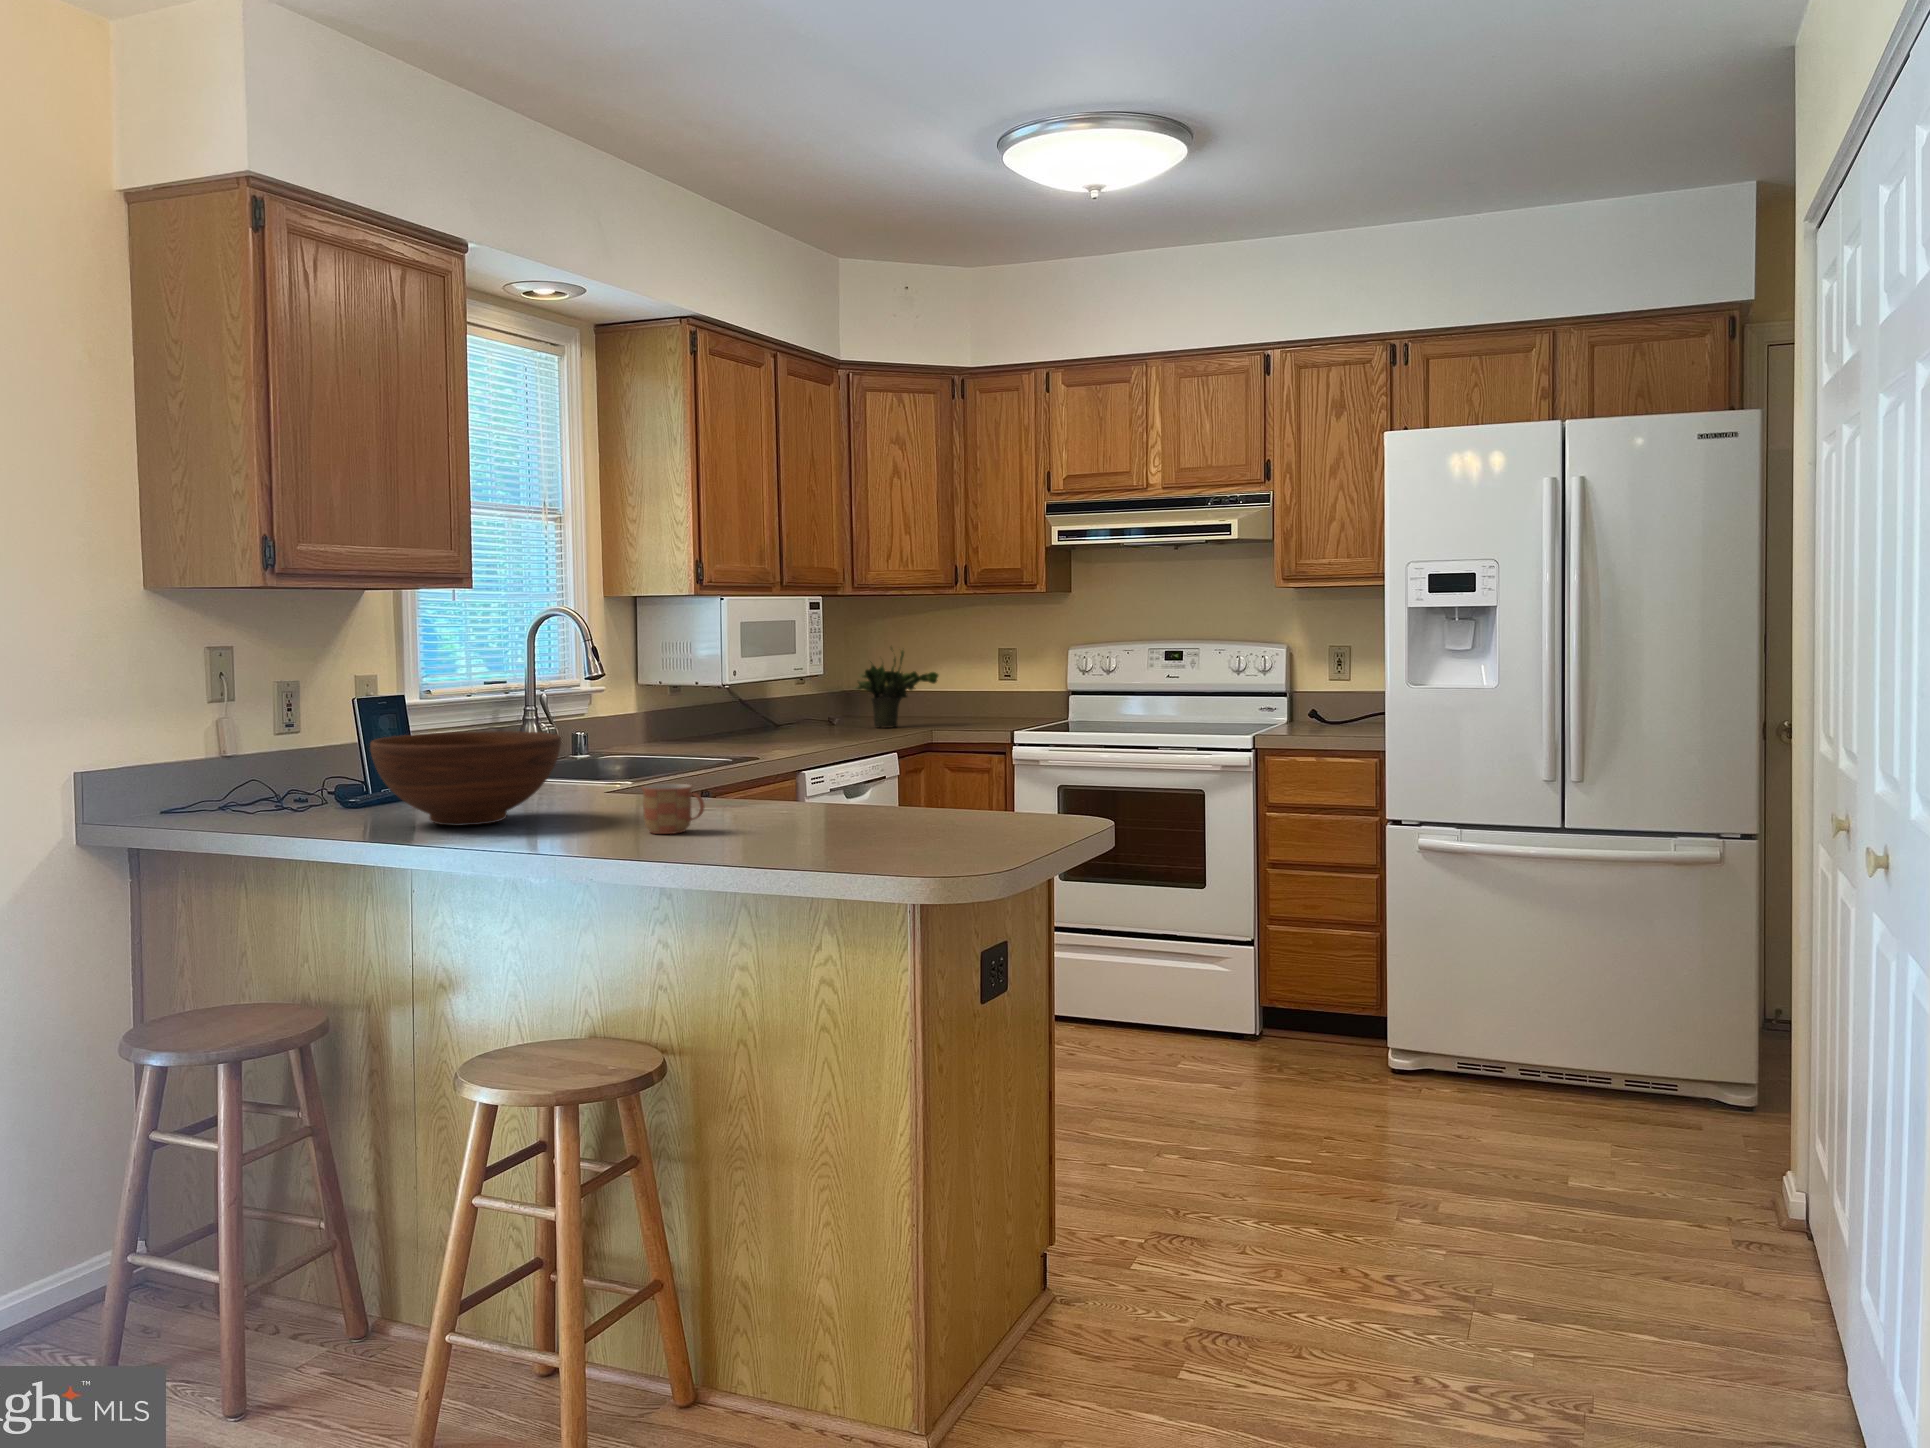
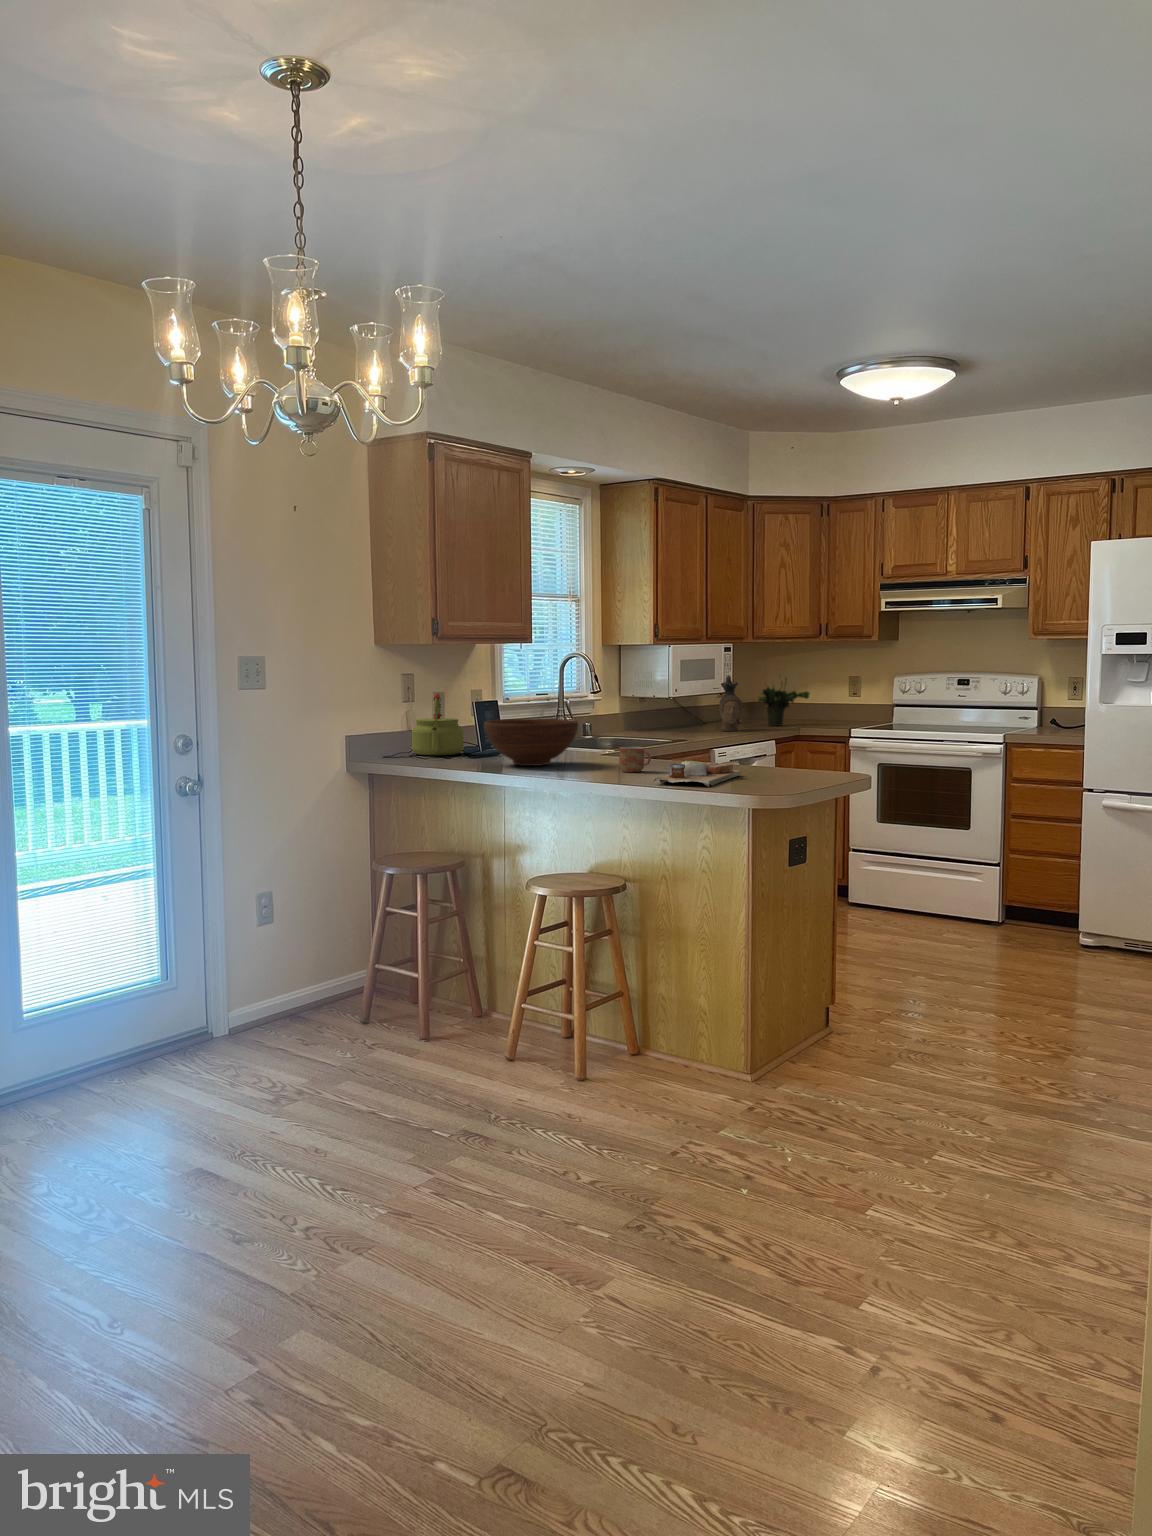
ceramic pitcher: none [800,647,838,739] -> present [719,675,743,731]
kettle: none [229,685,336,805] -> present [411,693,464,756]
cutting board: none [717,810,877,867] -> present [654,761,741,787]

